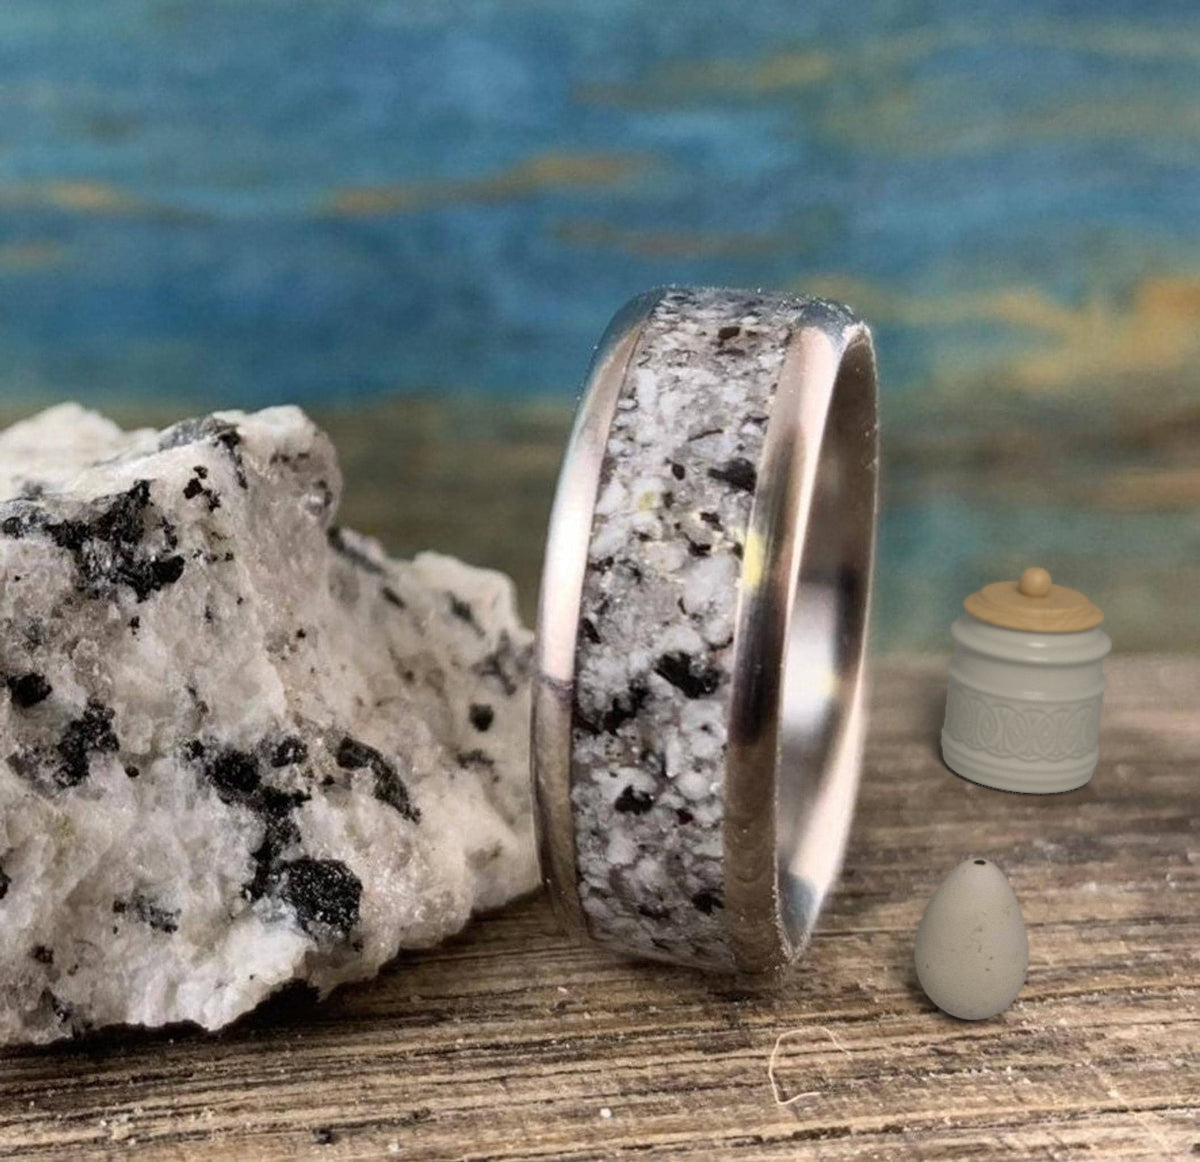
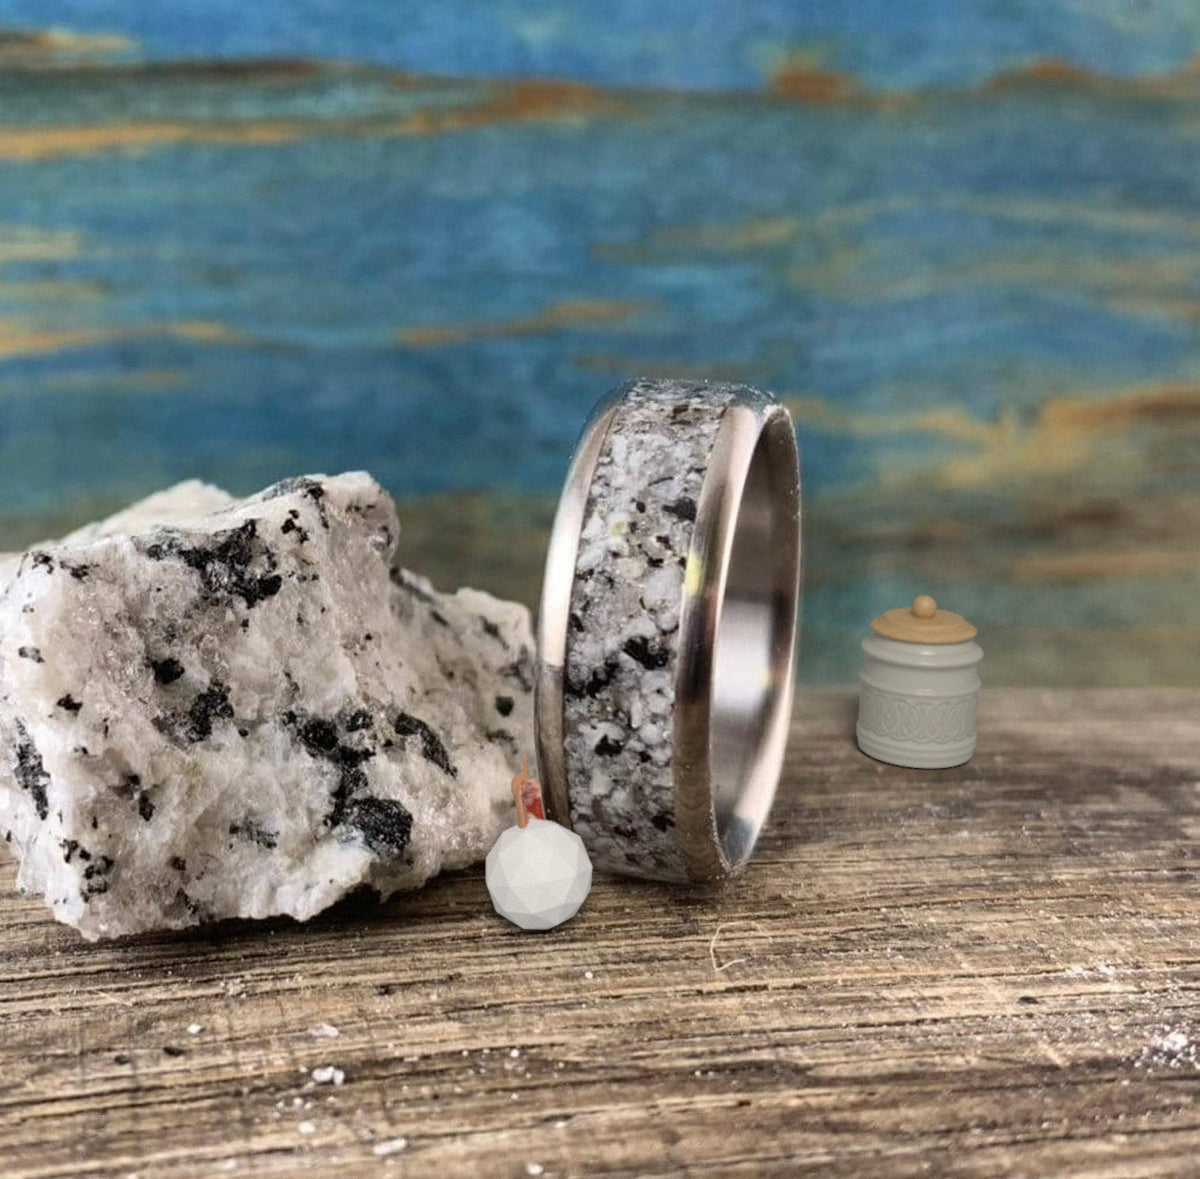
candle: none [463,773,608,1040] -> present [486,734,592,929]
decorative egg: present [914,858,1029,1020] -> none [821,794,905,917]

